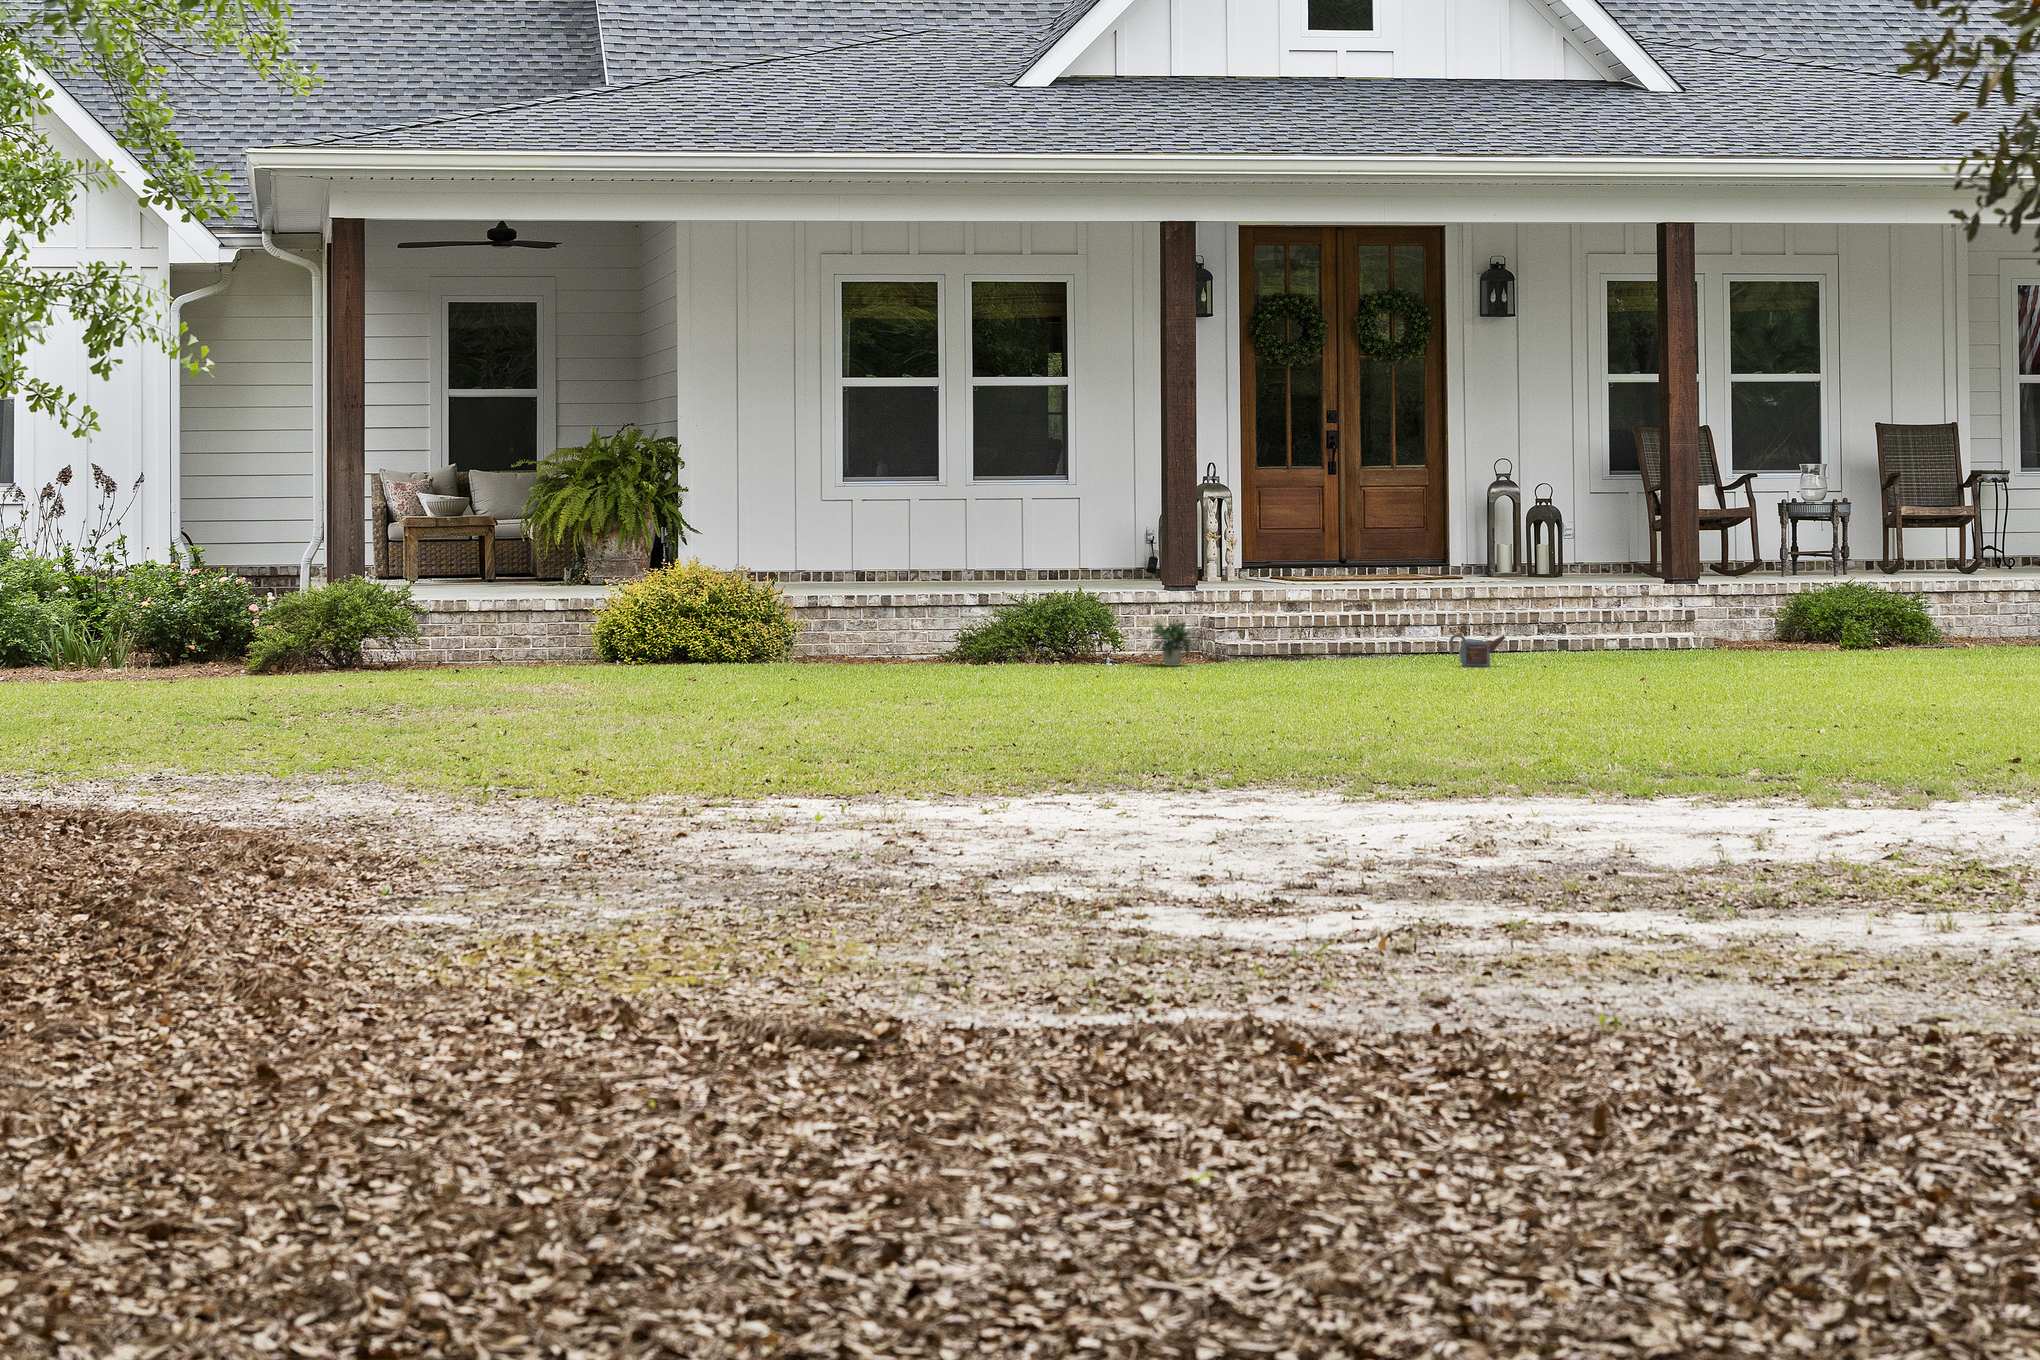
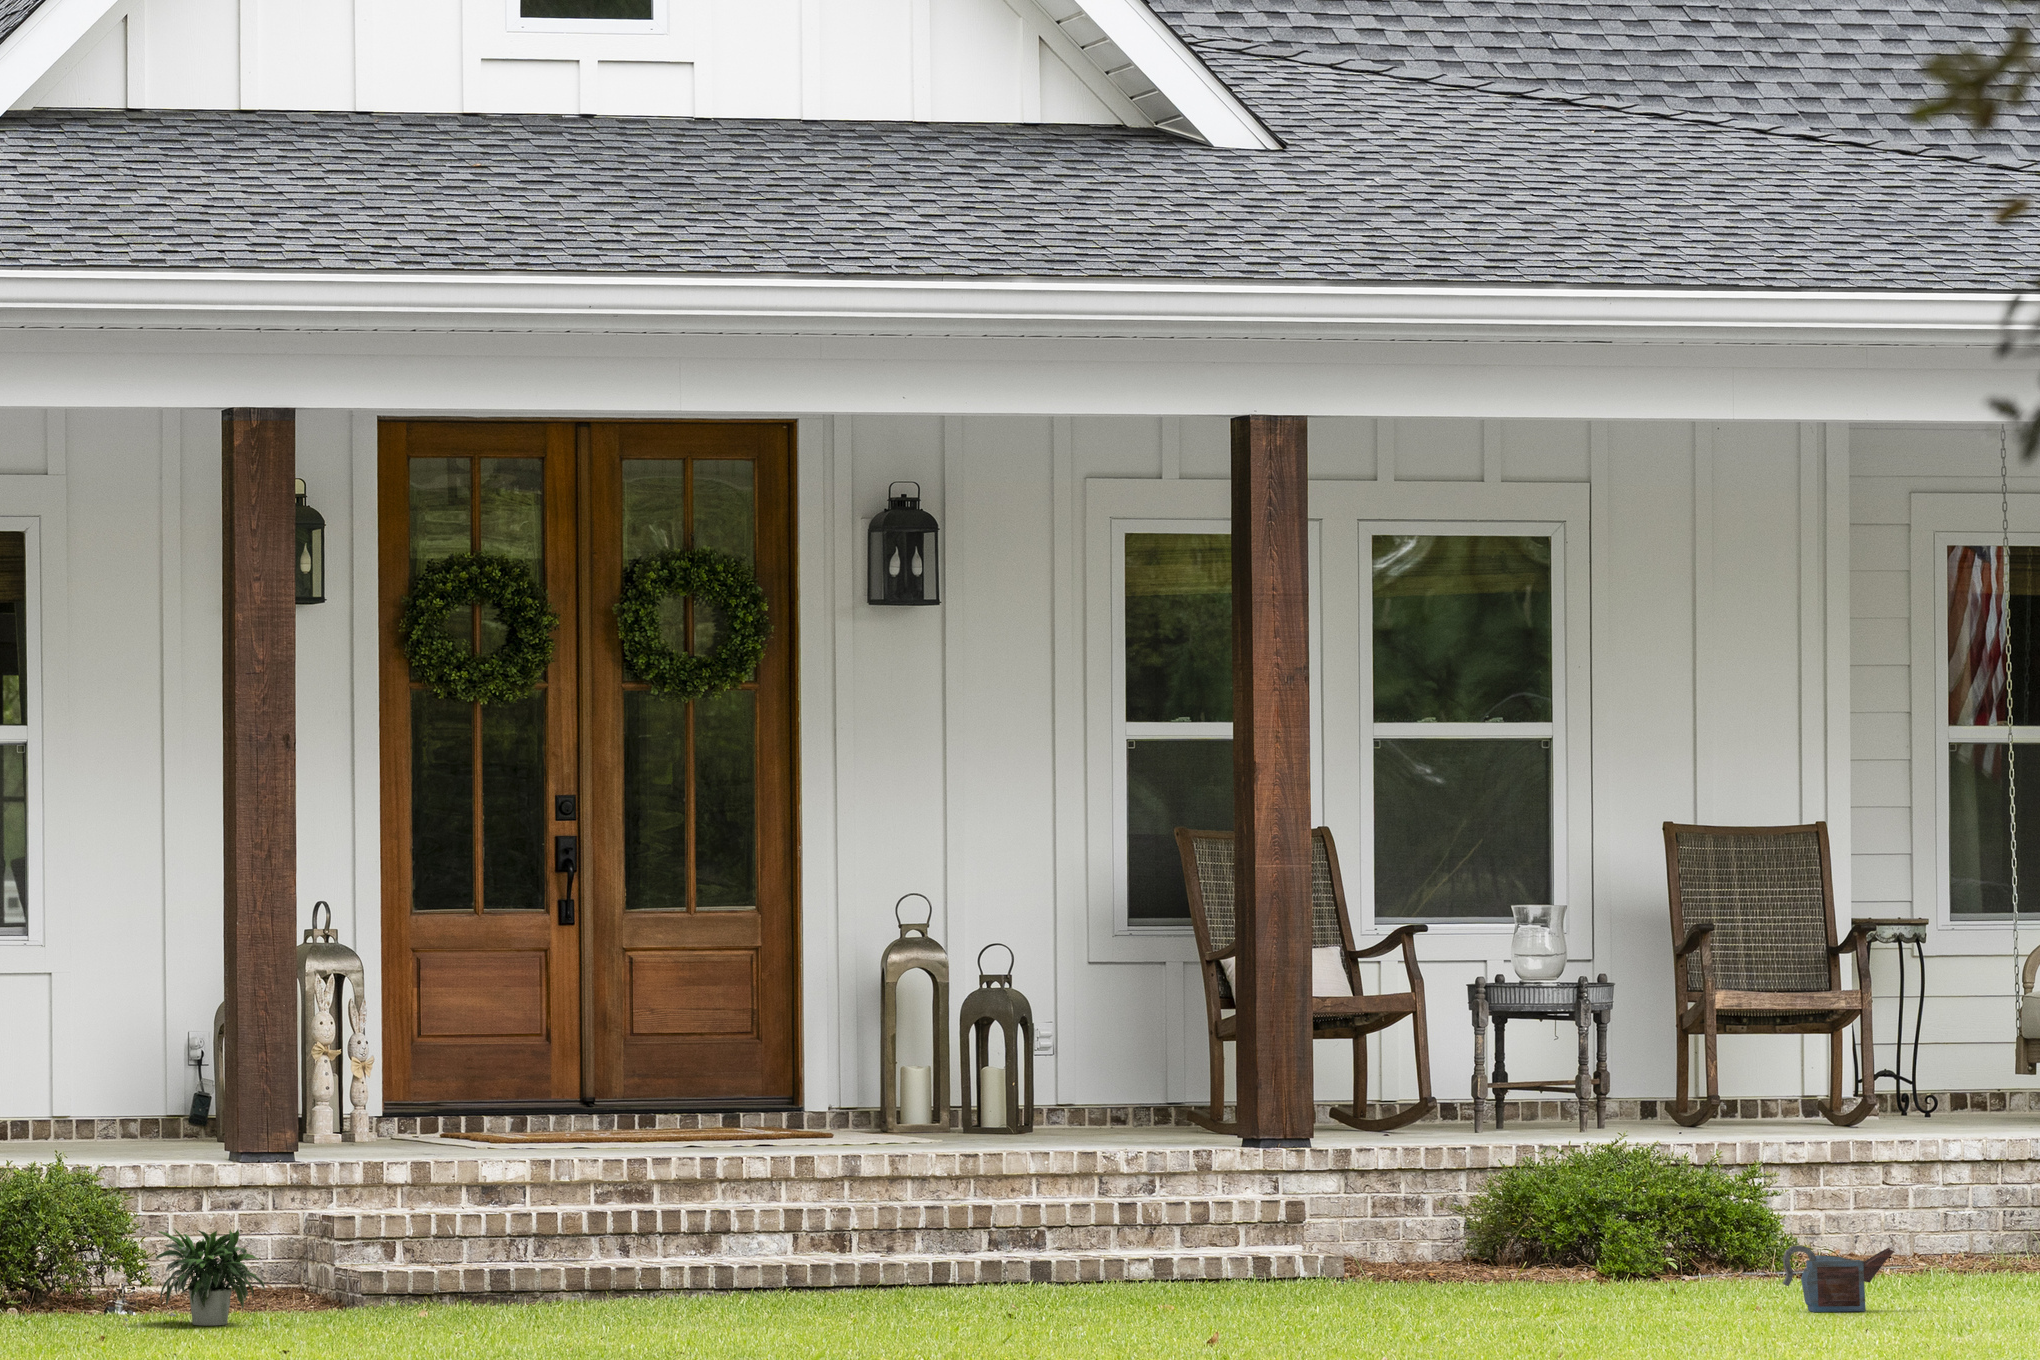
watering can: present [1449,634,1505,667] -> present [1782,1246,1894,1312]

